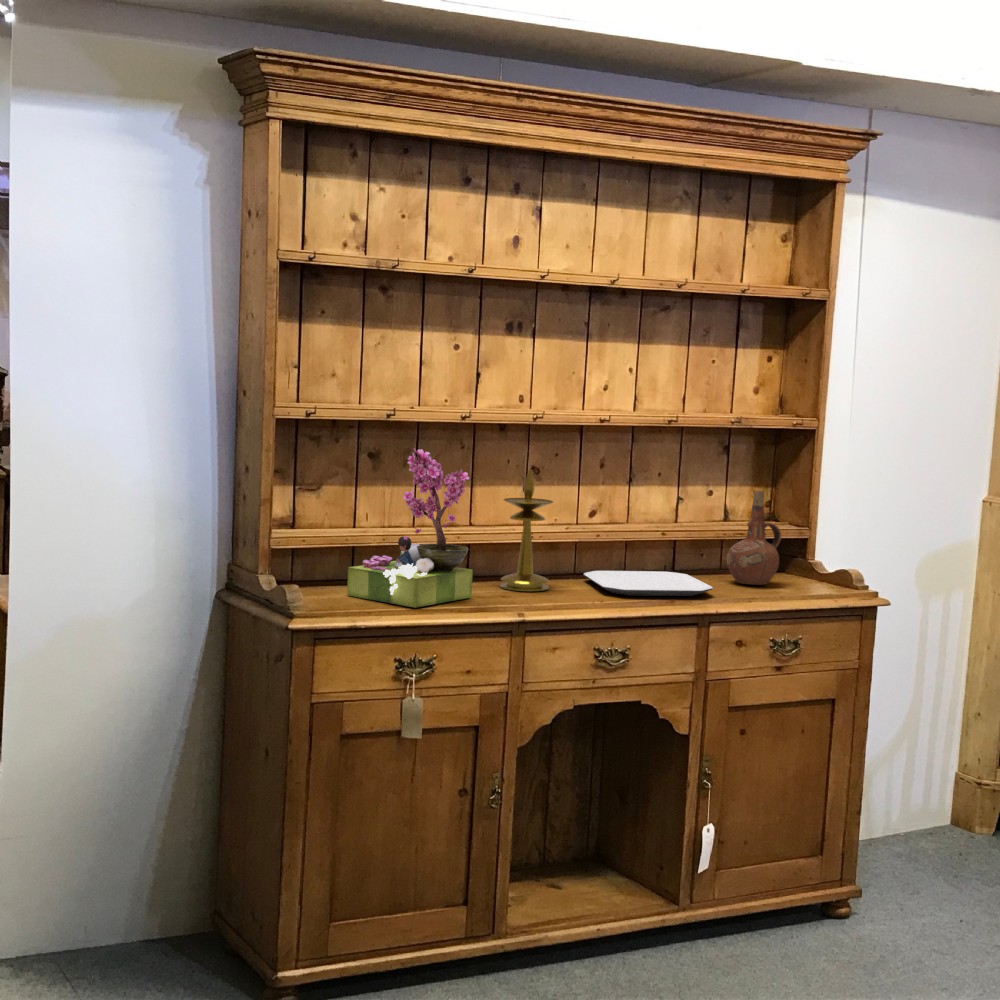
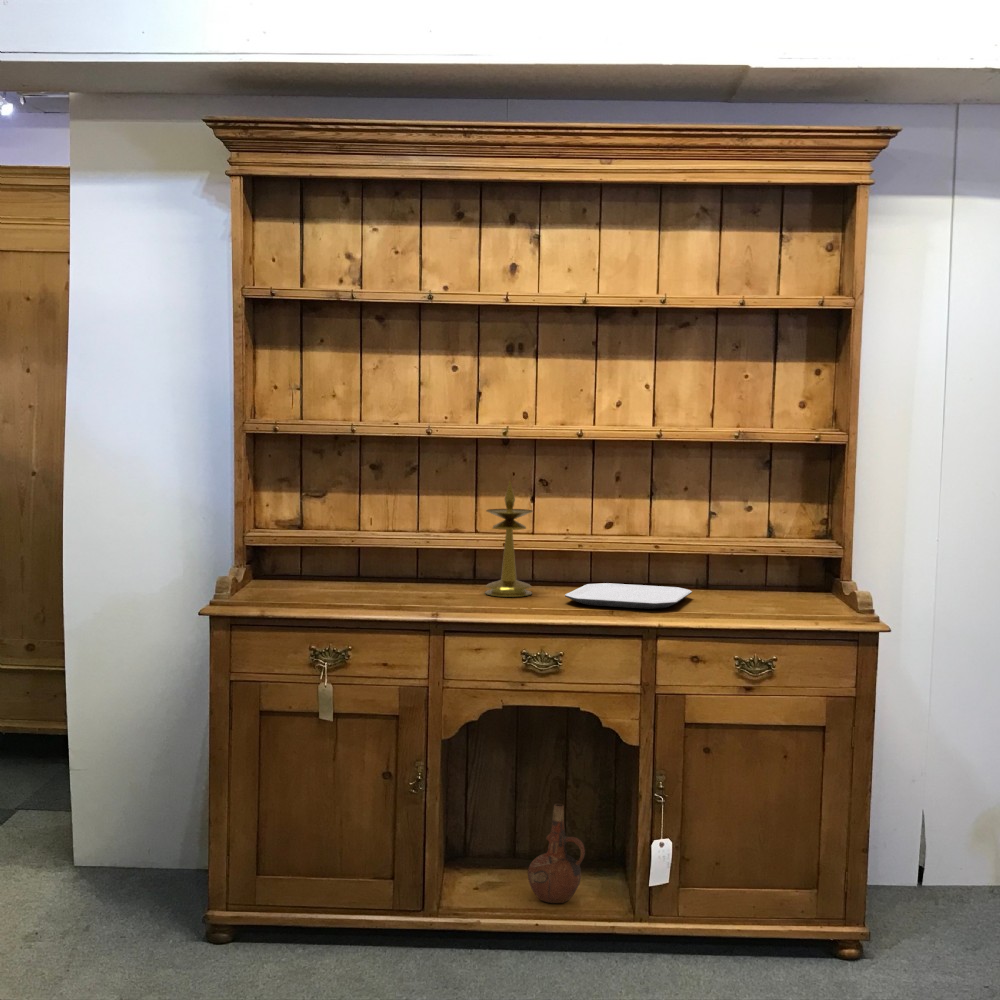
flower arrangement: present [347,449,473,608] -> none [329,459,430,602]
ceramic pitcher: present [727,491,781,585] -> present [528,804,585,903]

